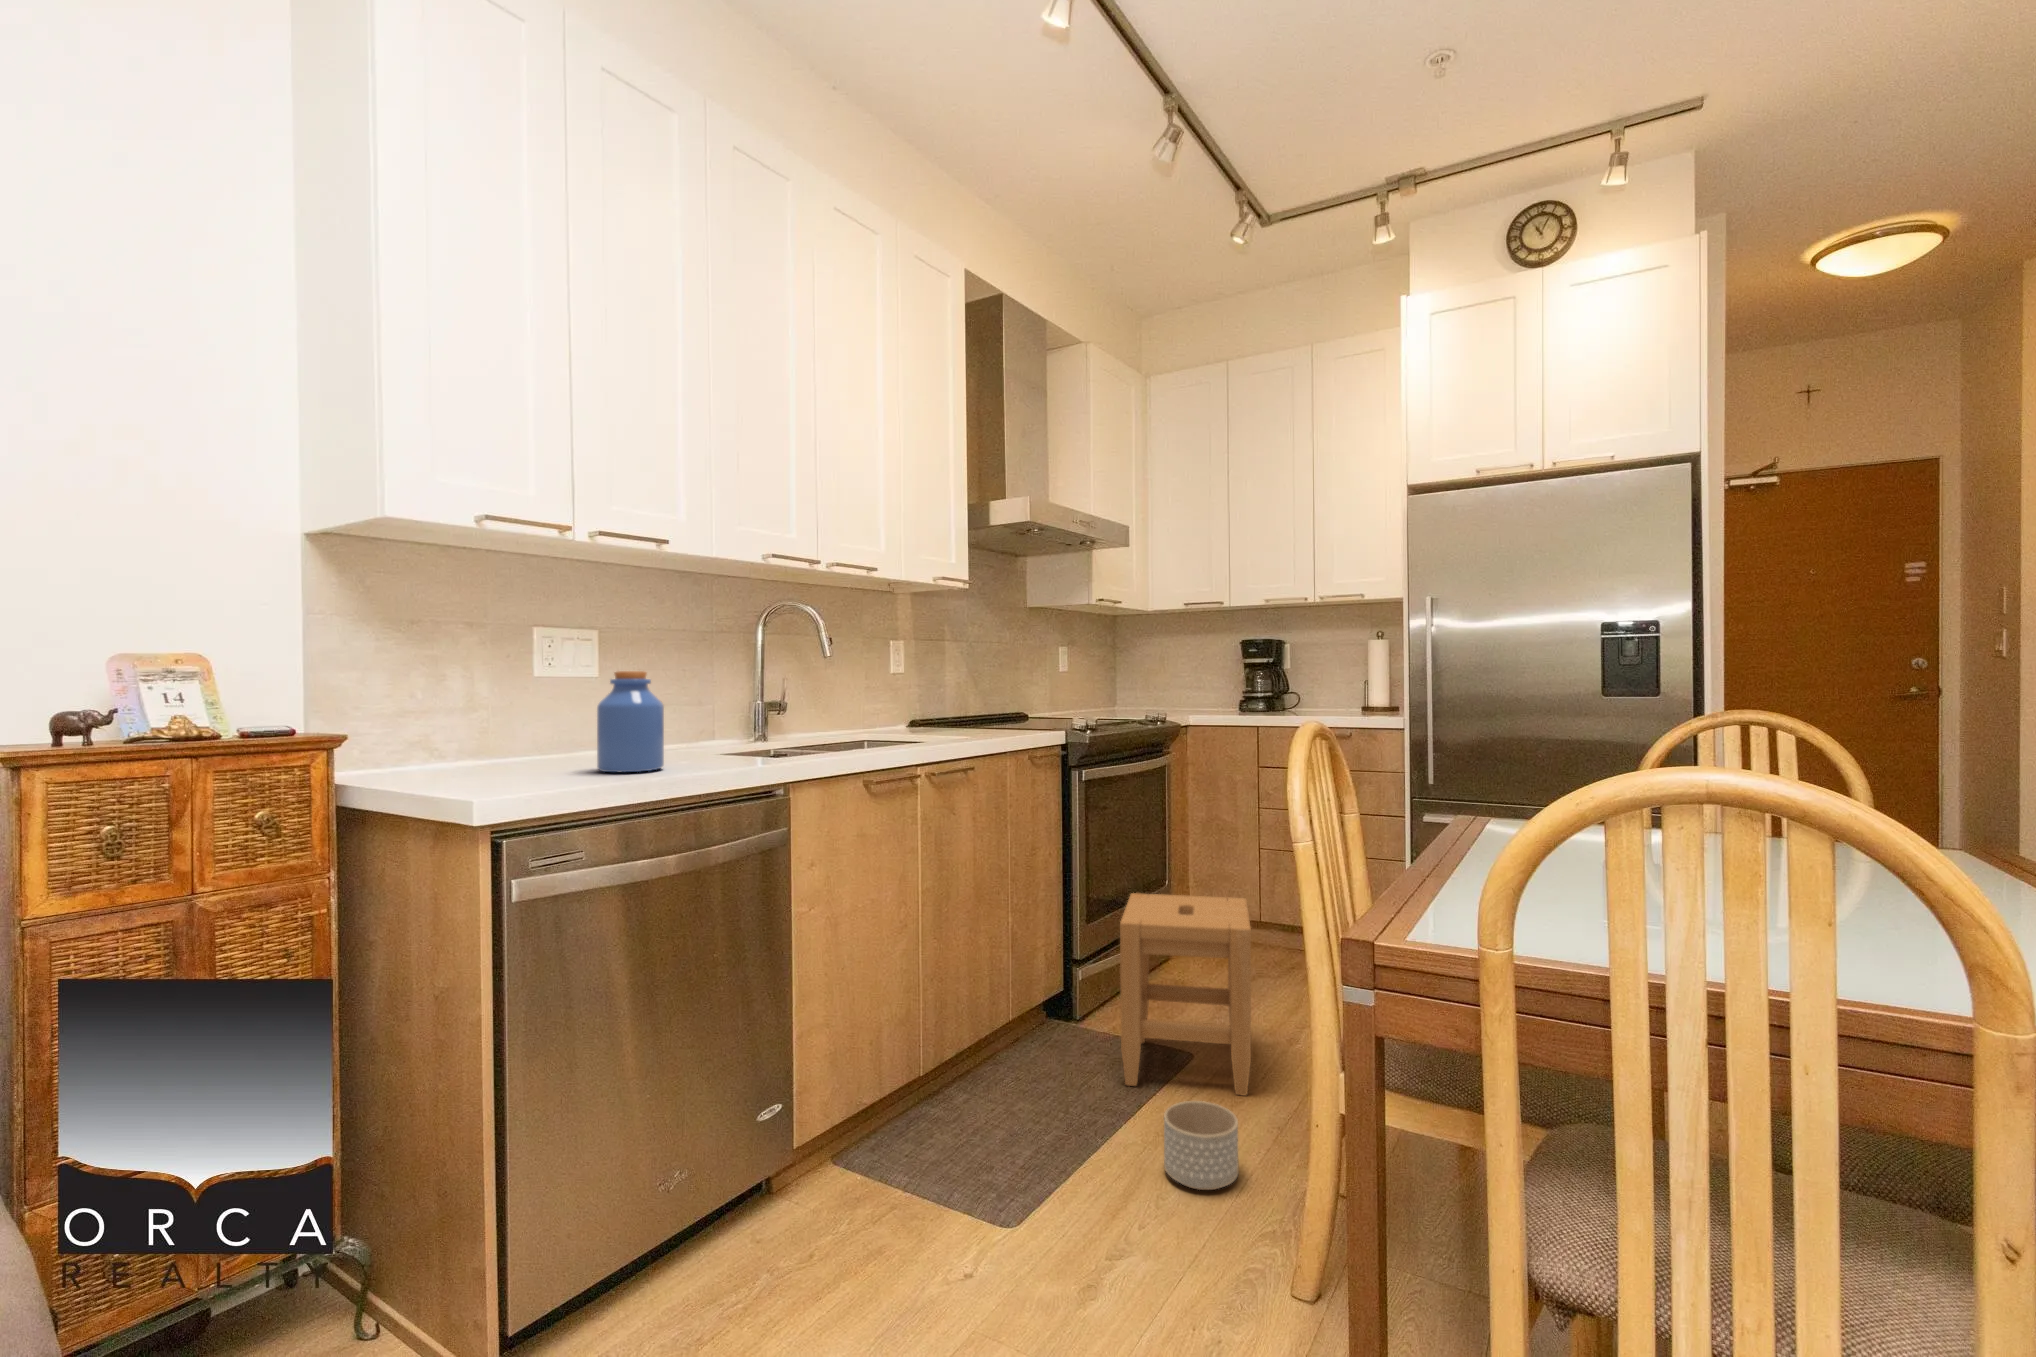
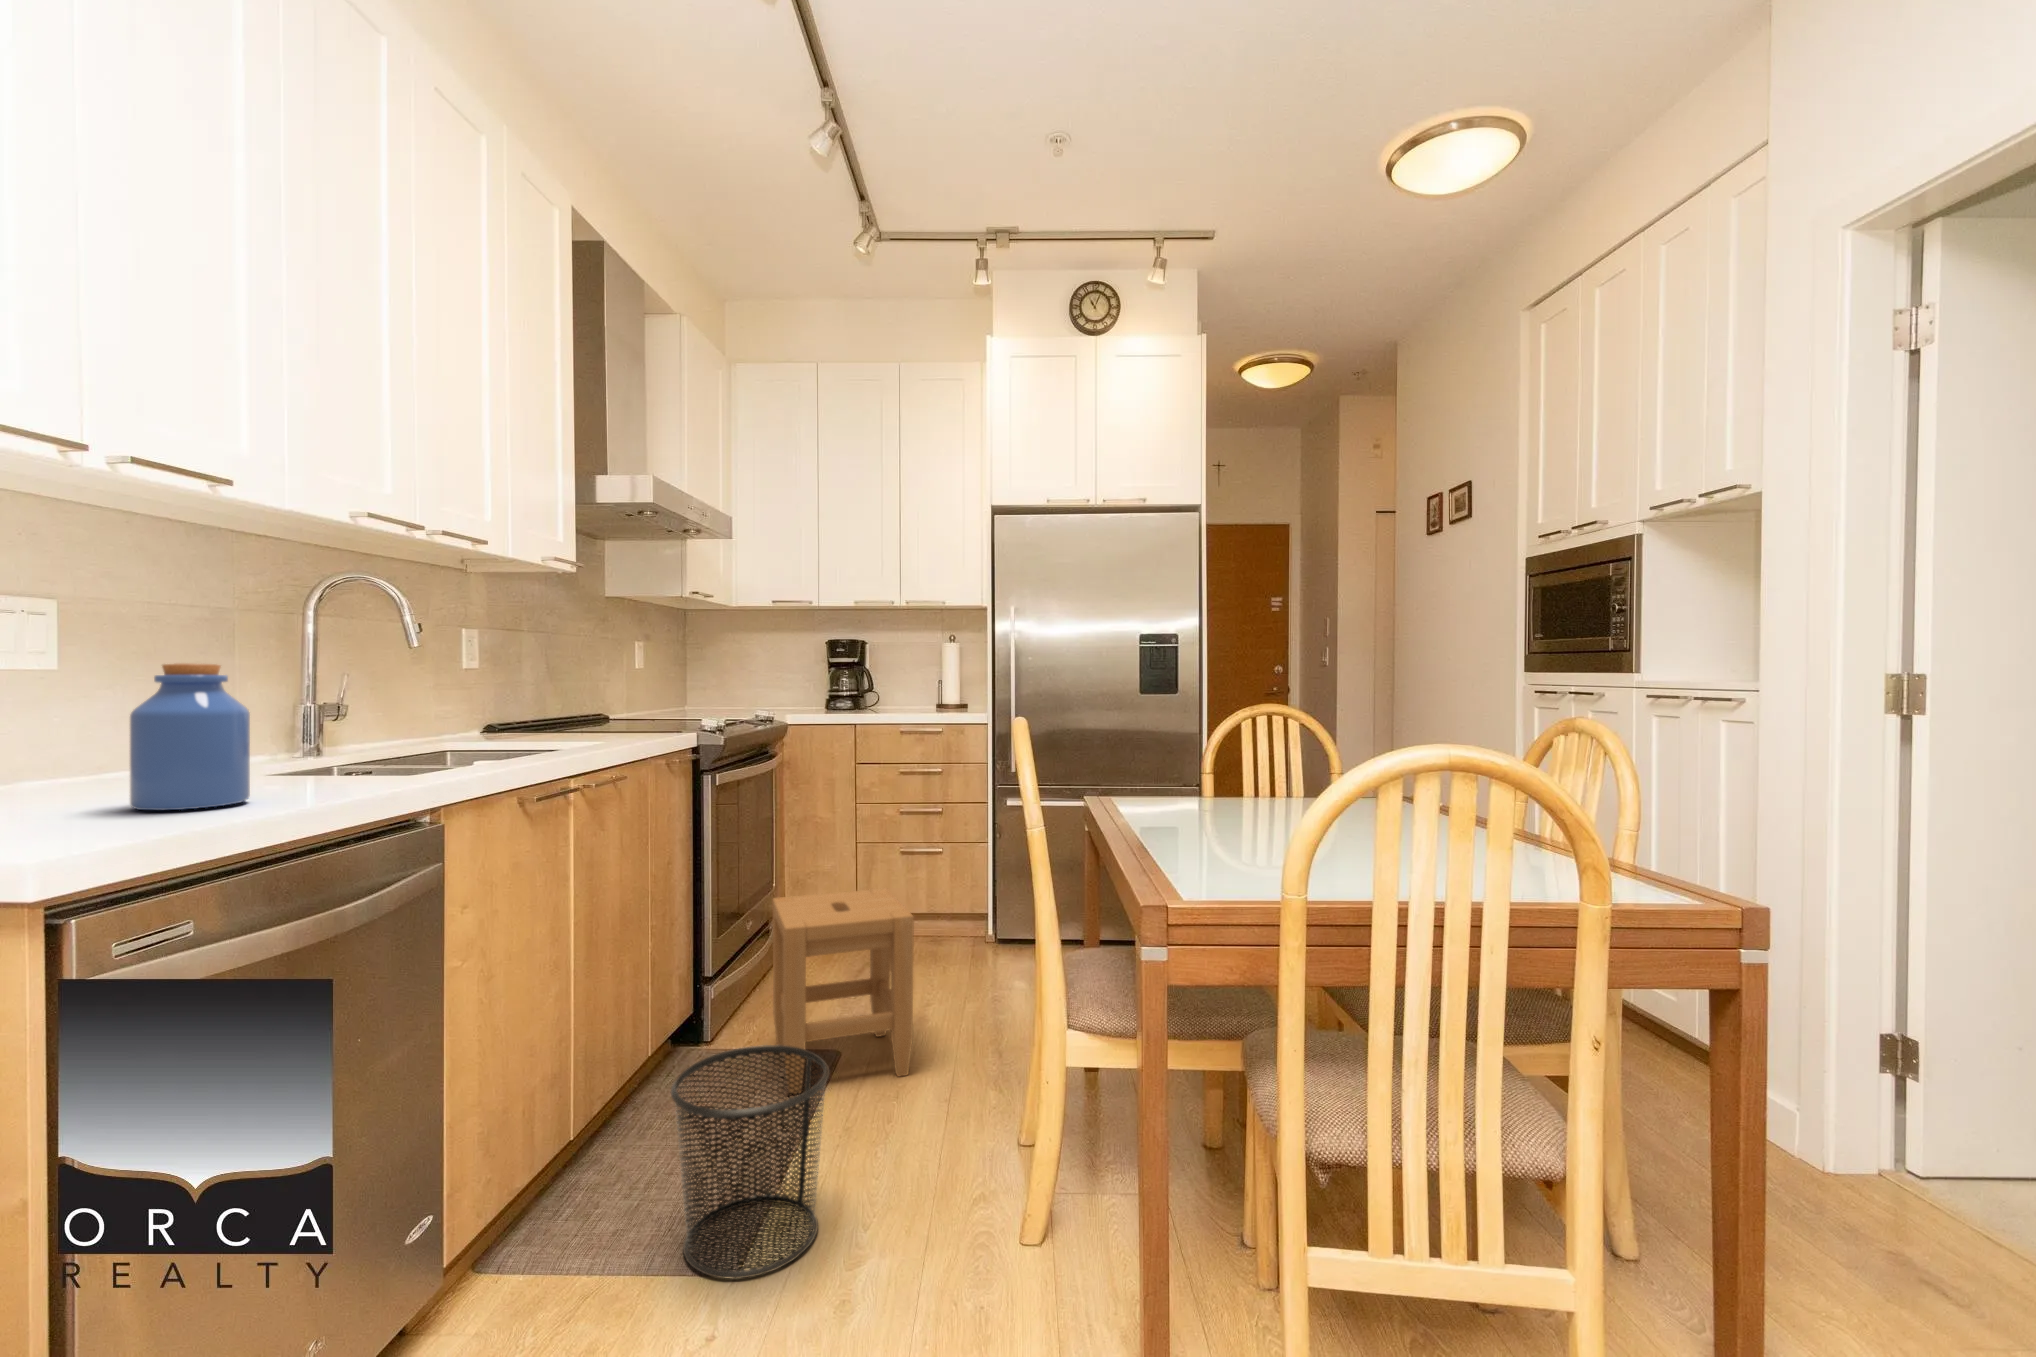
waste bin: none [963,1026,1105,1239] -> present [671,1045,829,1279]
planter: present [1164,1101,1238,1190] -> none [866,1087,937,1173]

